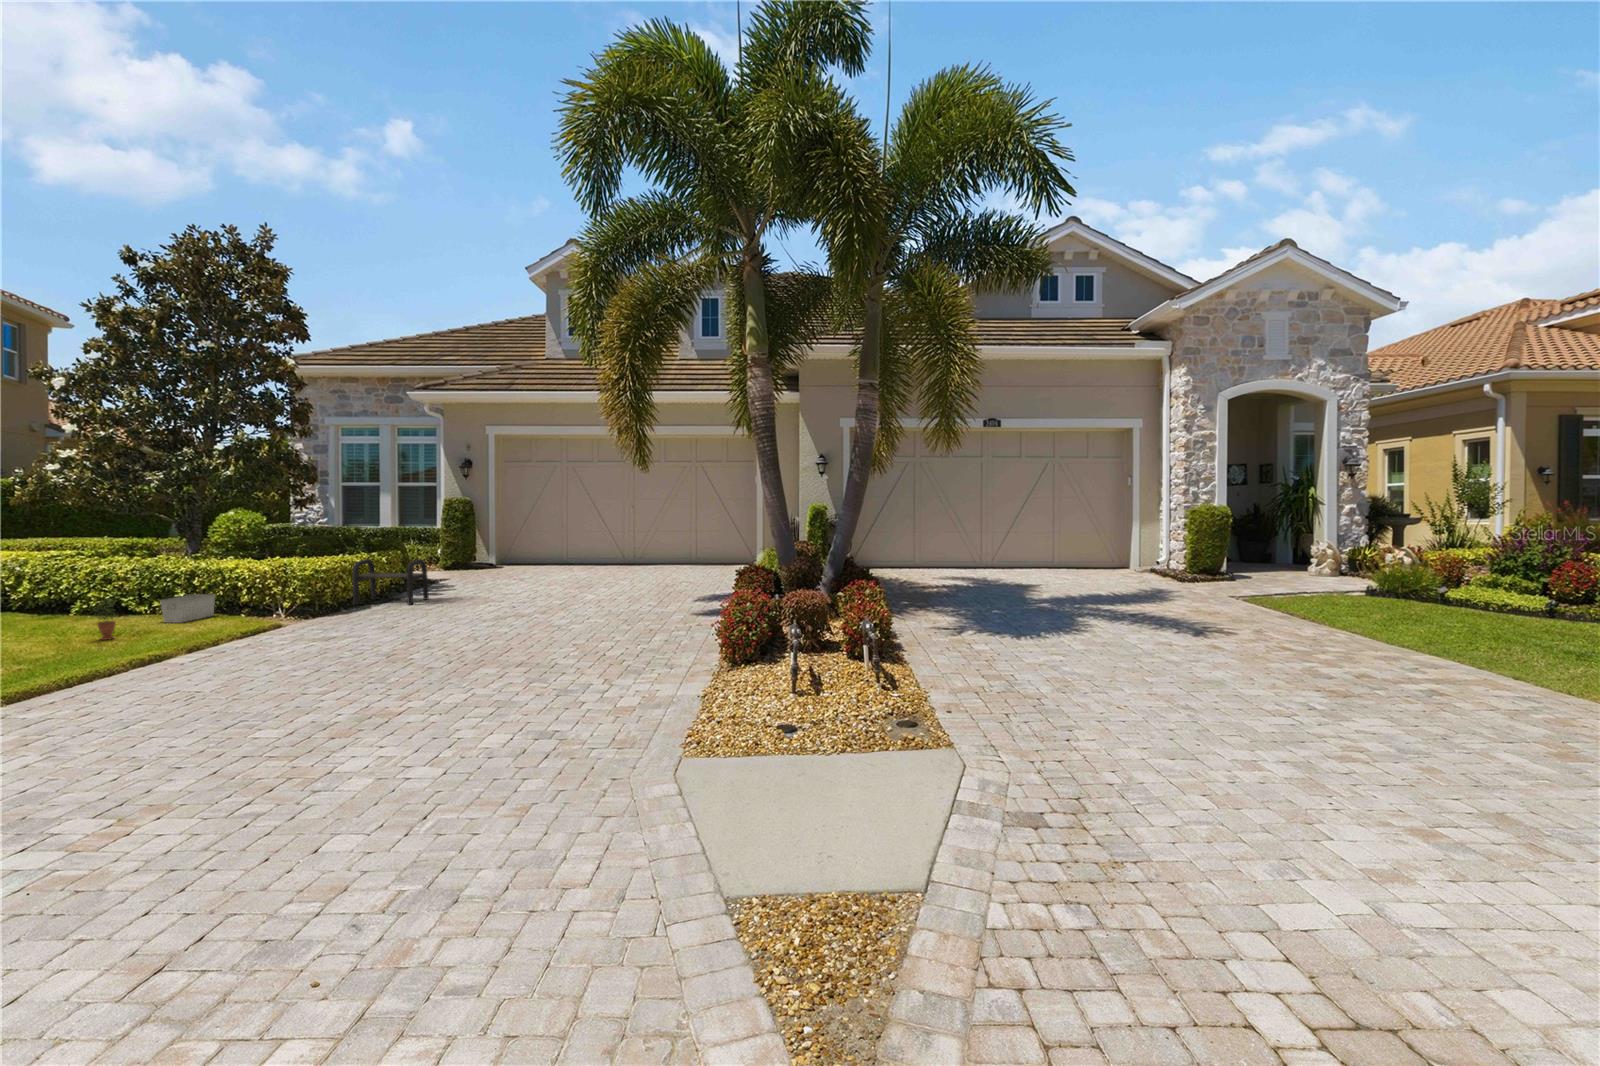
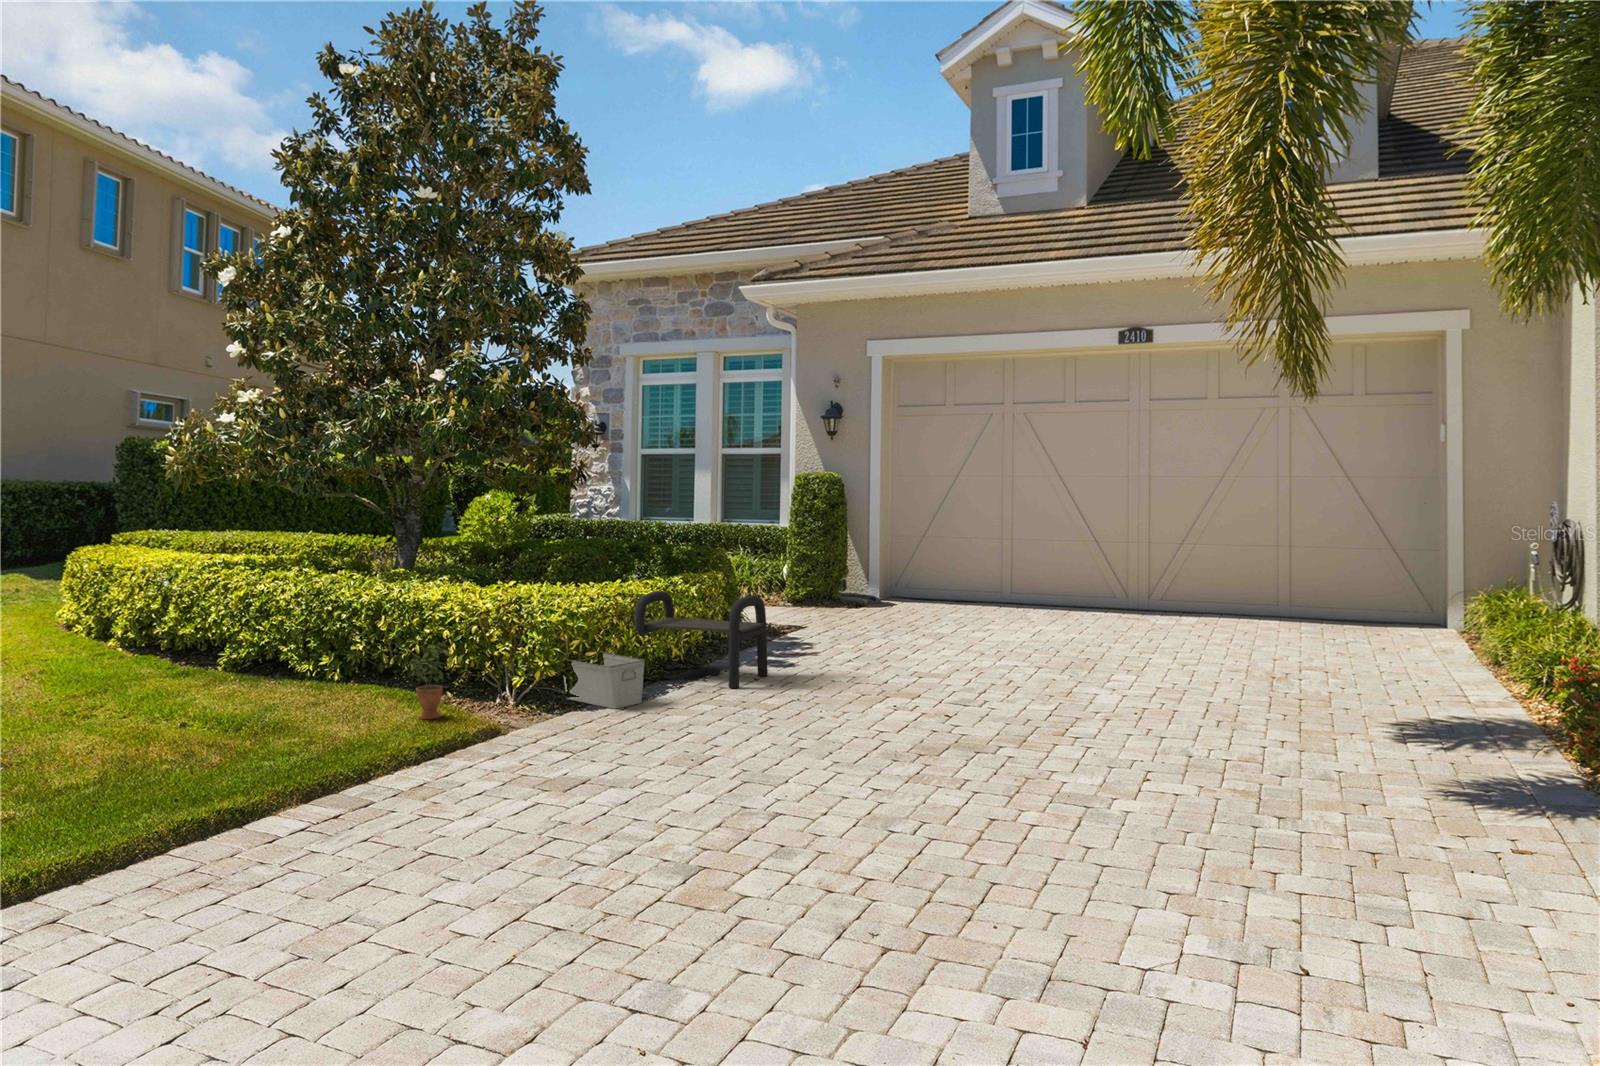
storage bin: present [160,594,215,623] -> present [563,652,645,709]
potted plant: present [94,599,116,640] -> present [410,641,443,719]

